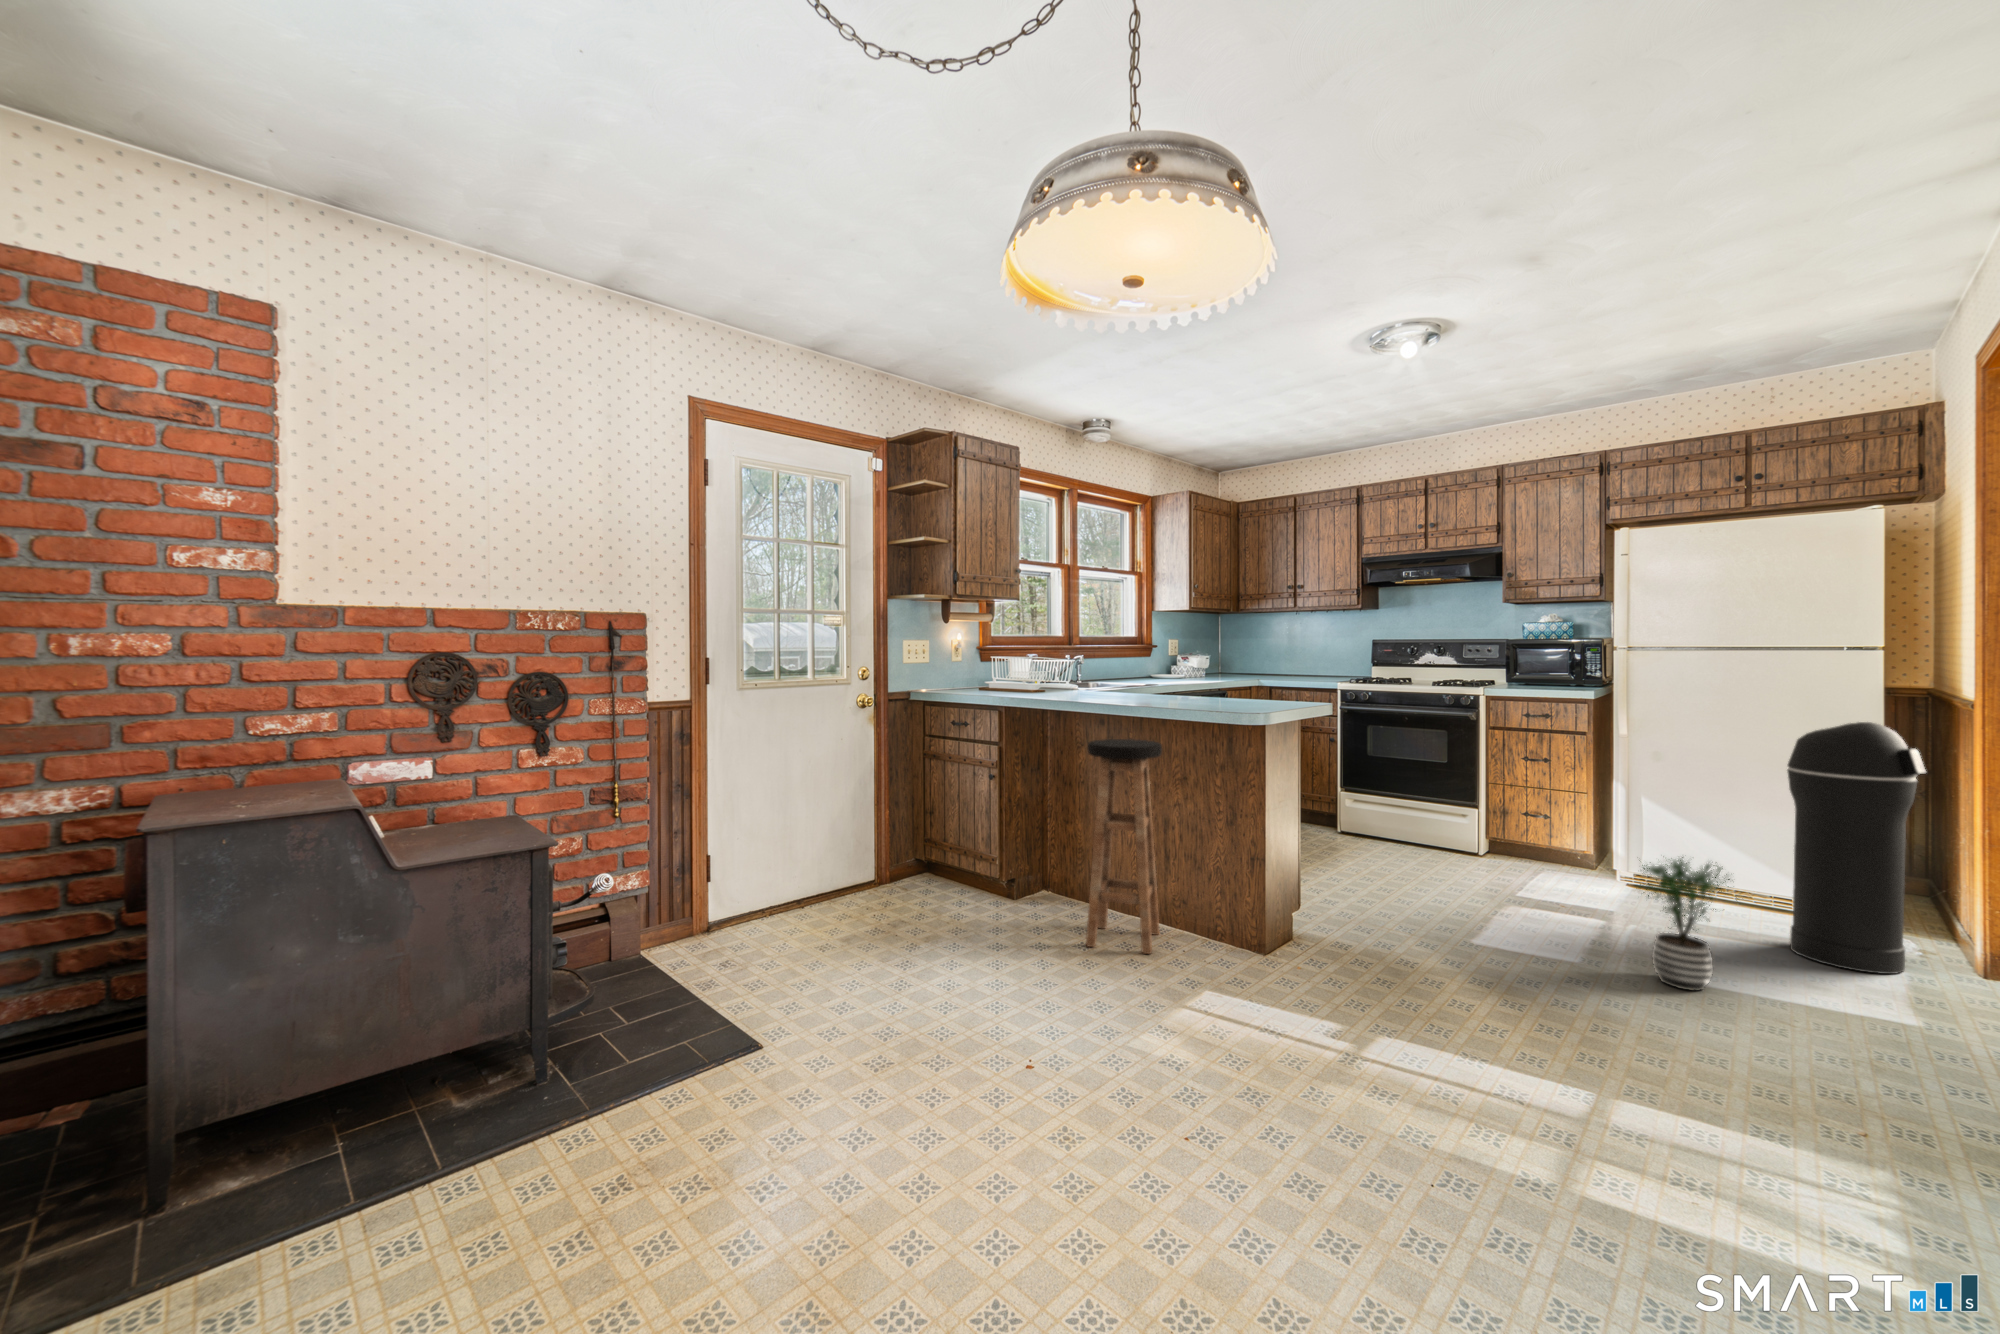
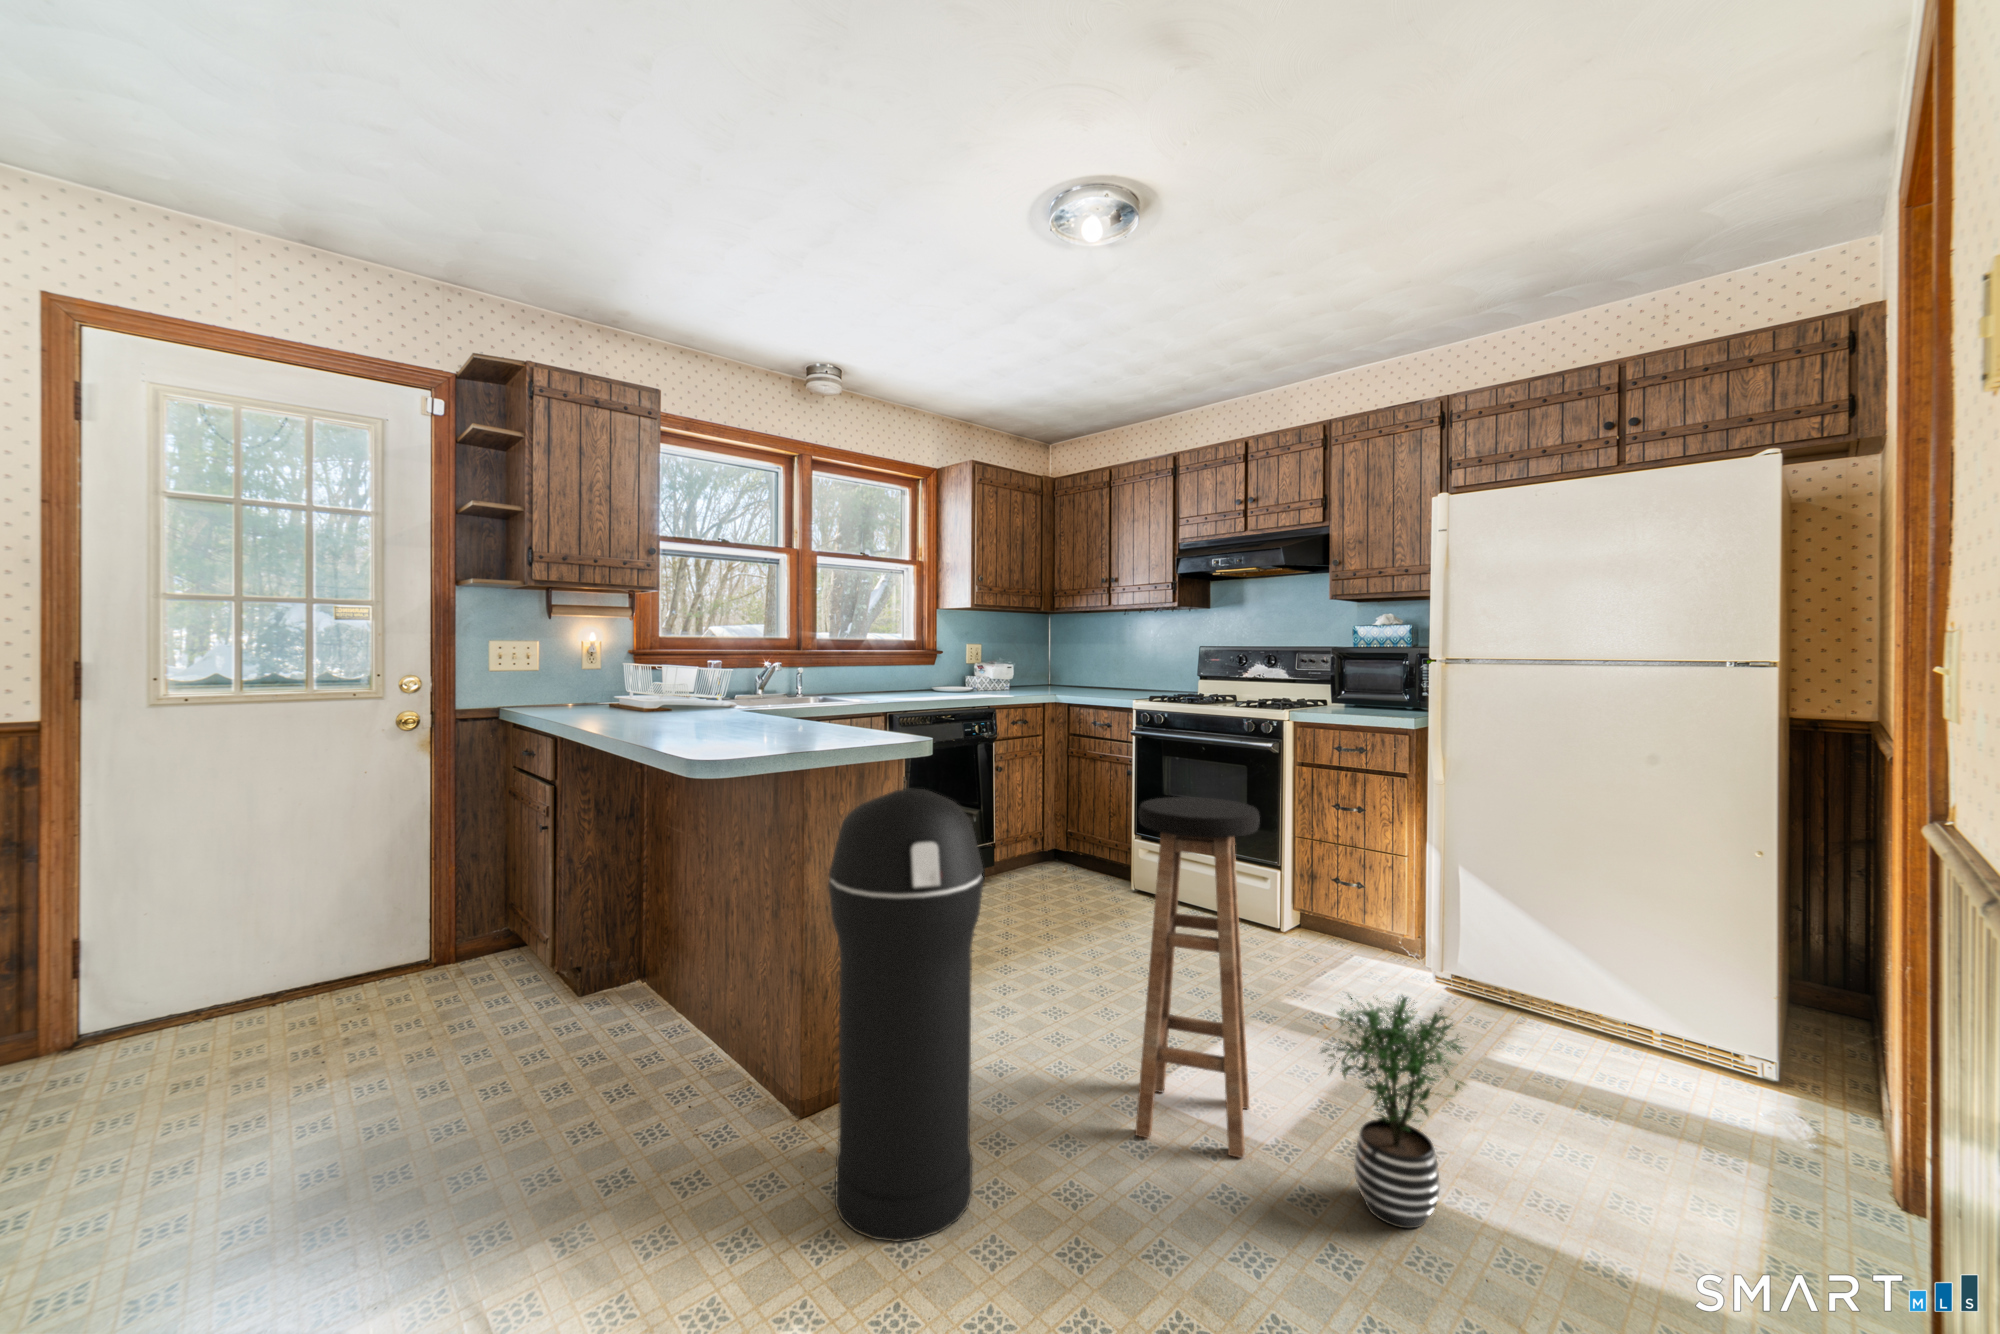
trash can: present [1787,722,1926,974] -> present [828,788,984,1242]
bar stool: present [1086,739,1162,954] -> present [1135,797,1260,1158]

